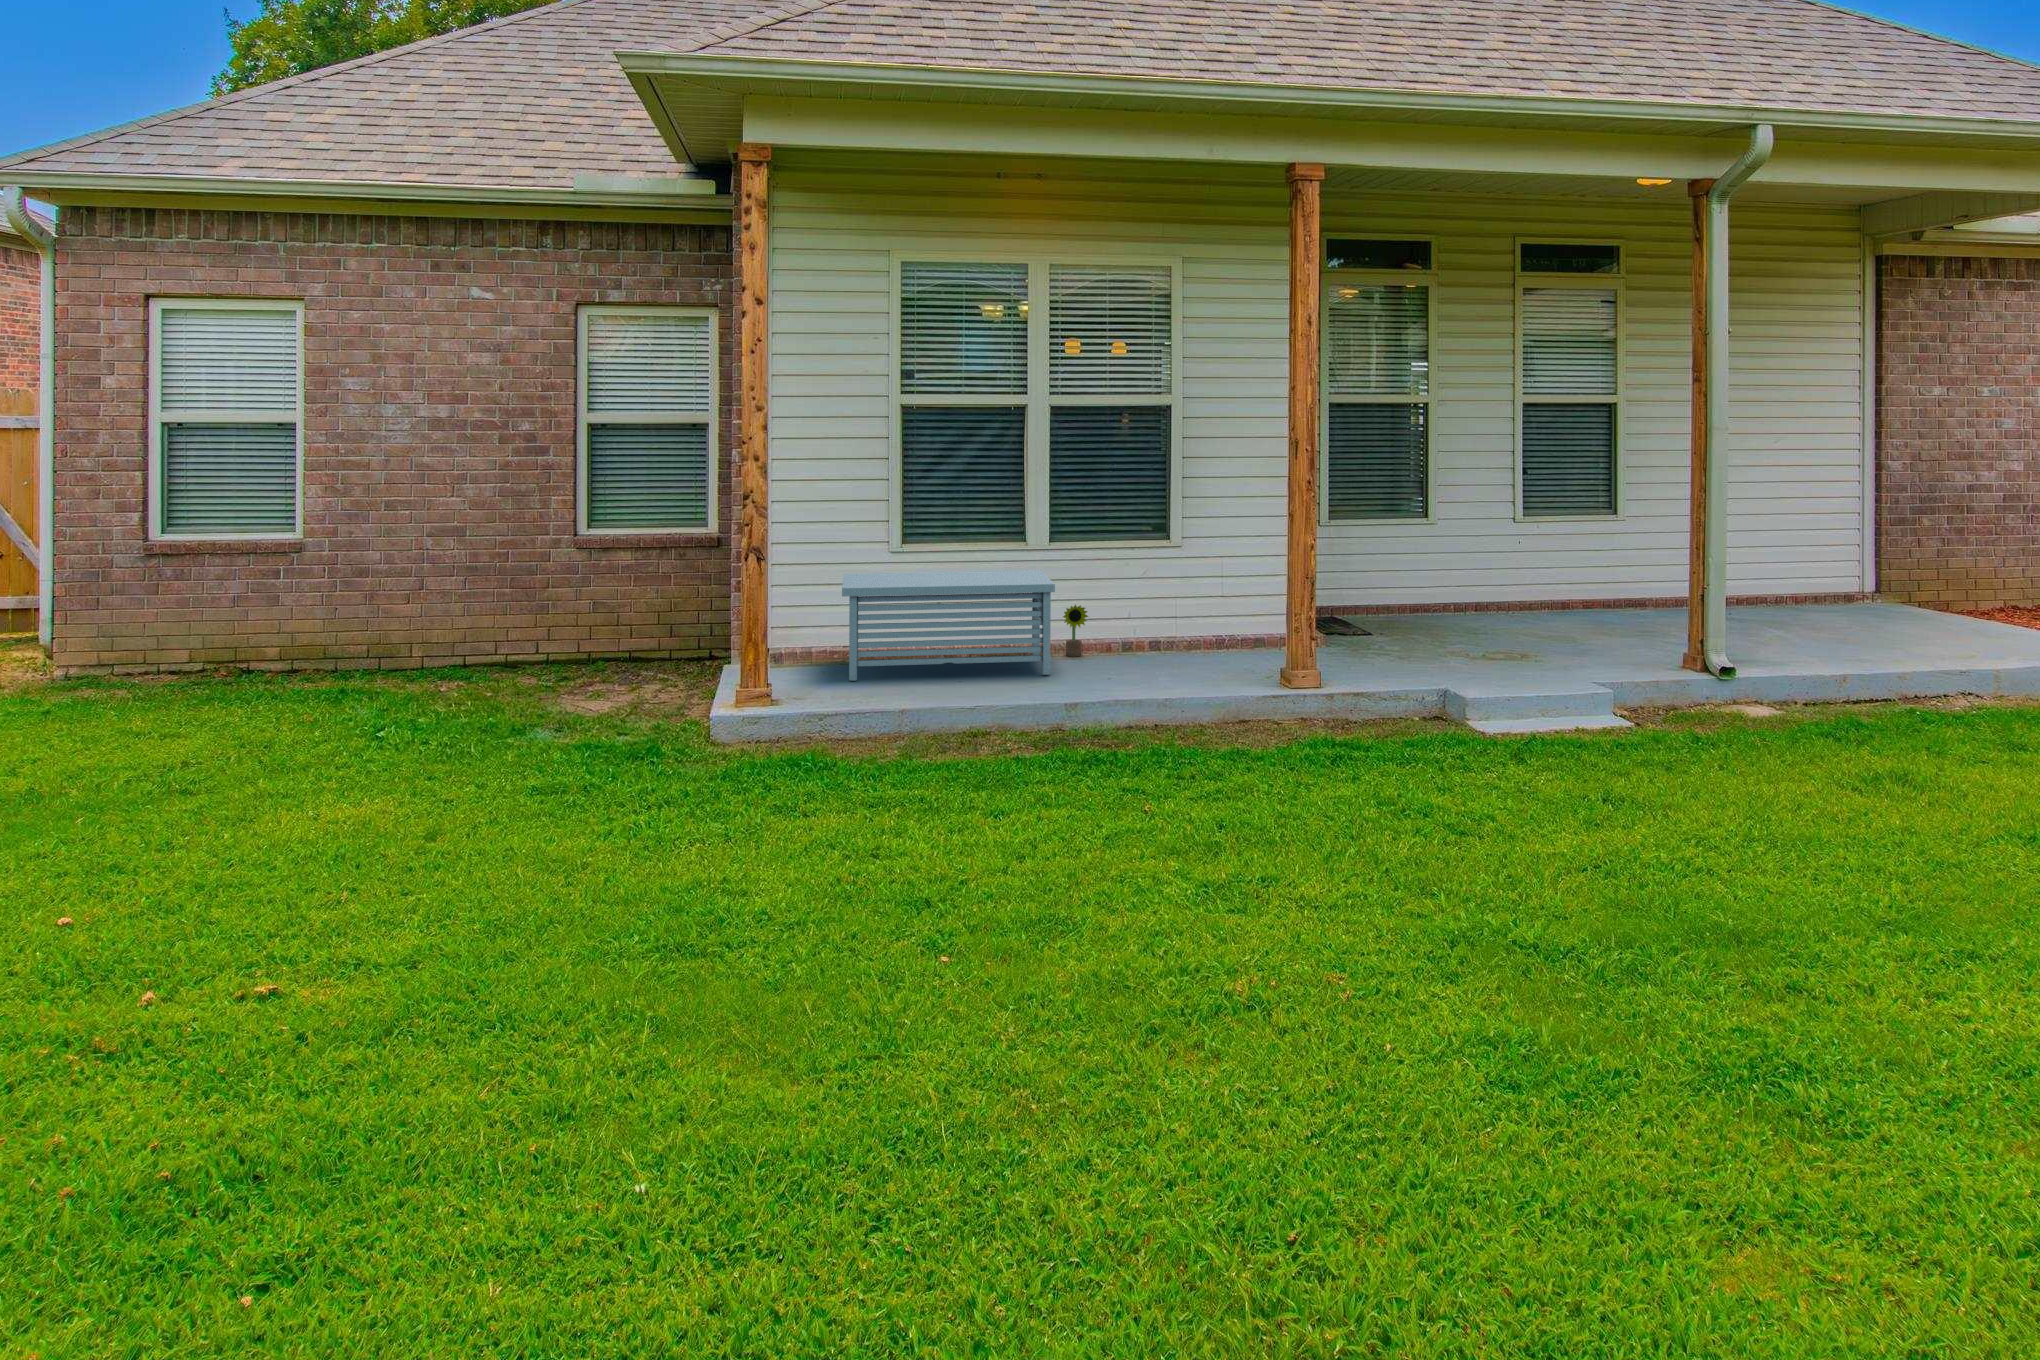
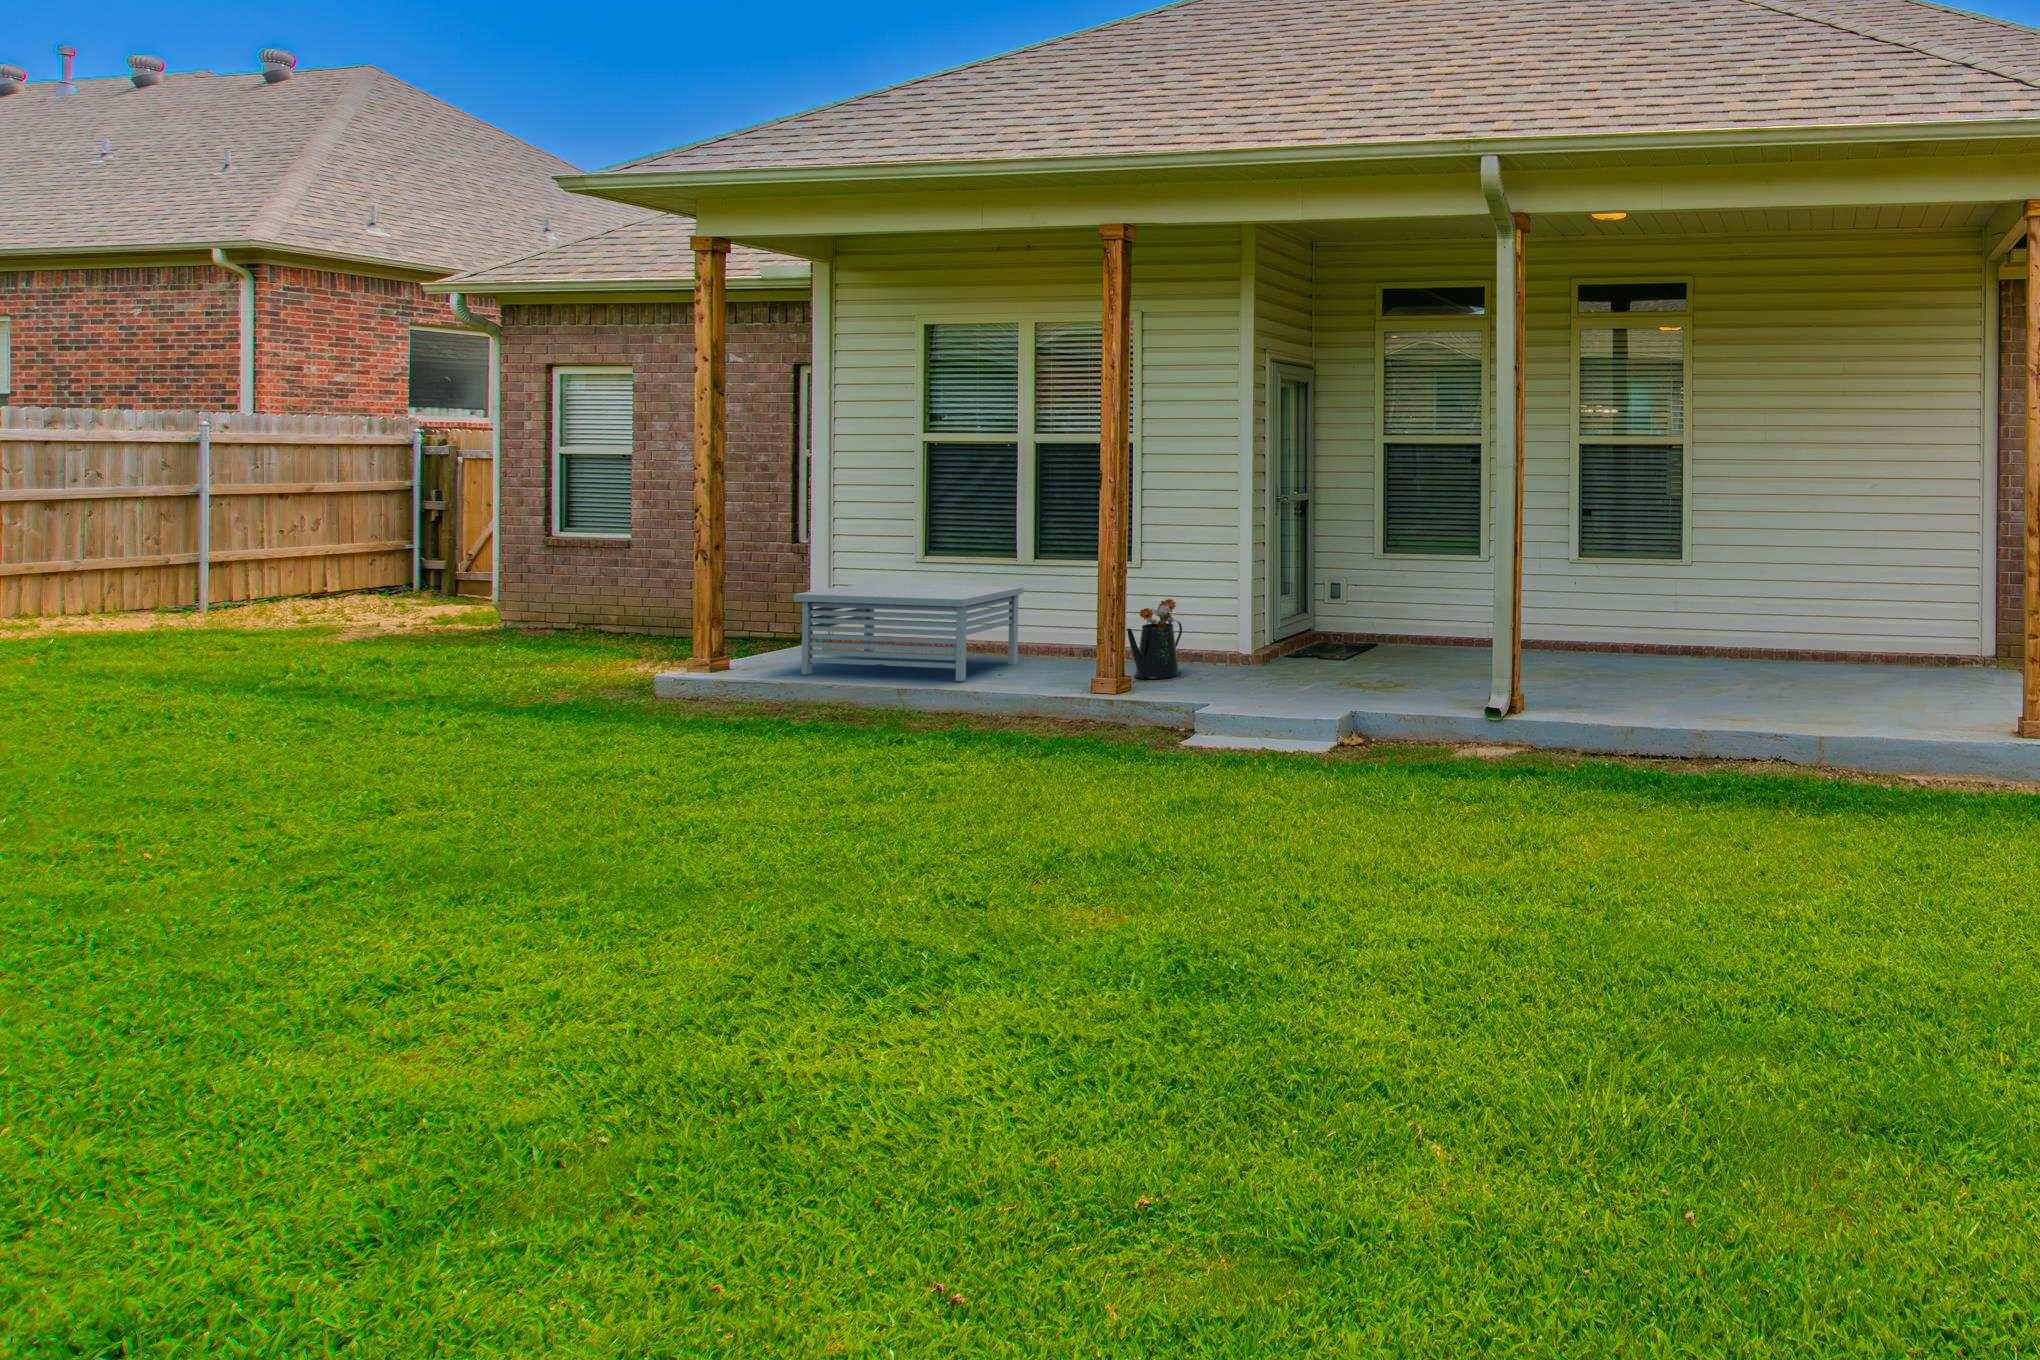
watering can: none [1196,574,1243,660] -> present [1127,599,1182,679]
decorative plant: present [1063,605,1088,657] -> none [1027,619,1053,666]

